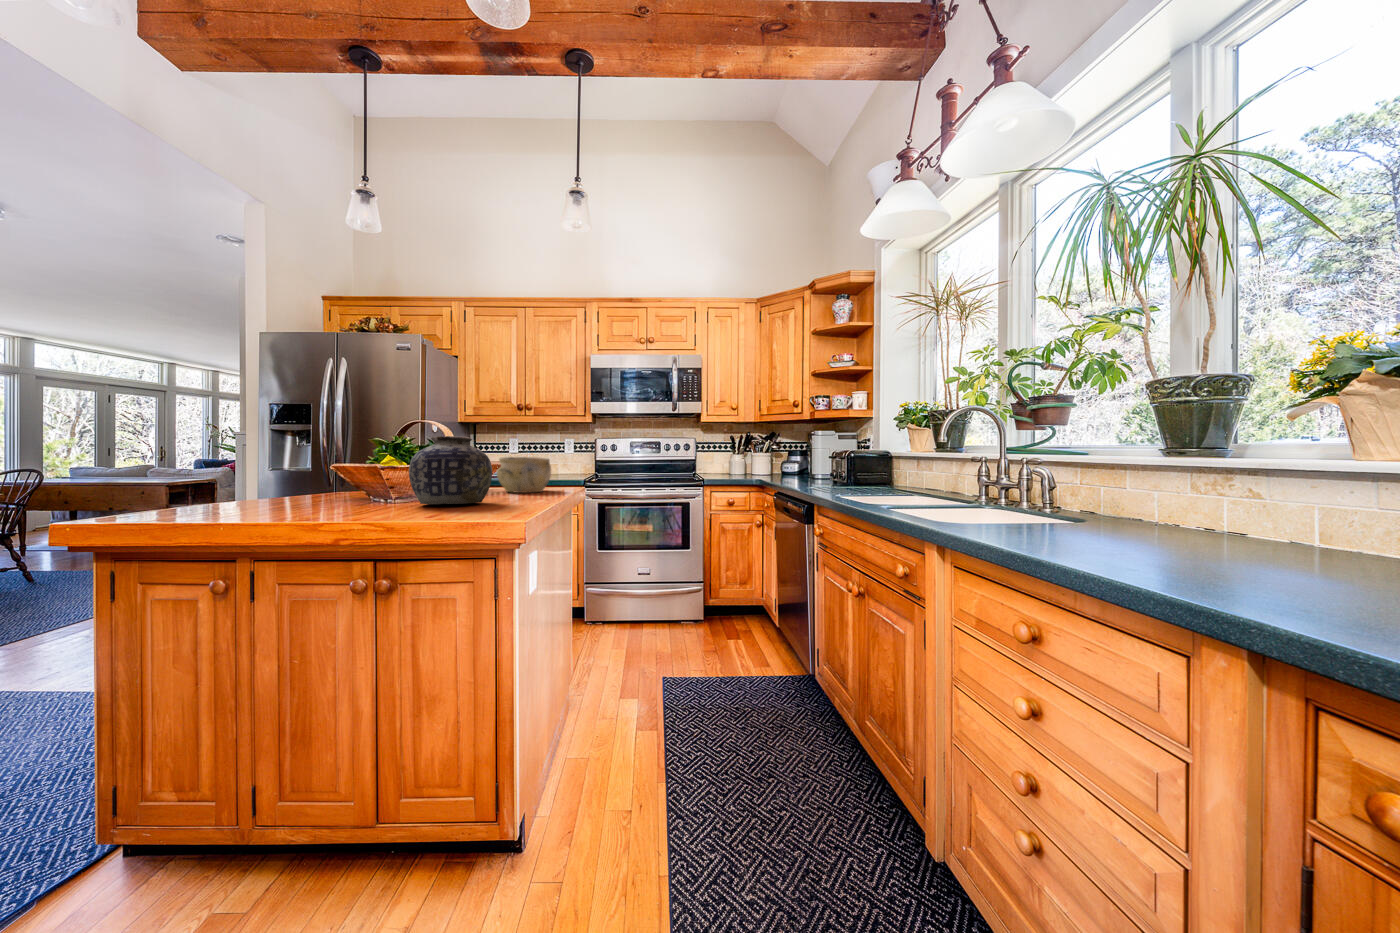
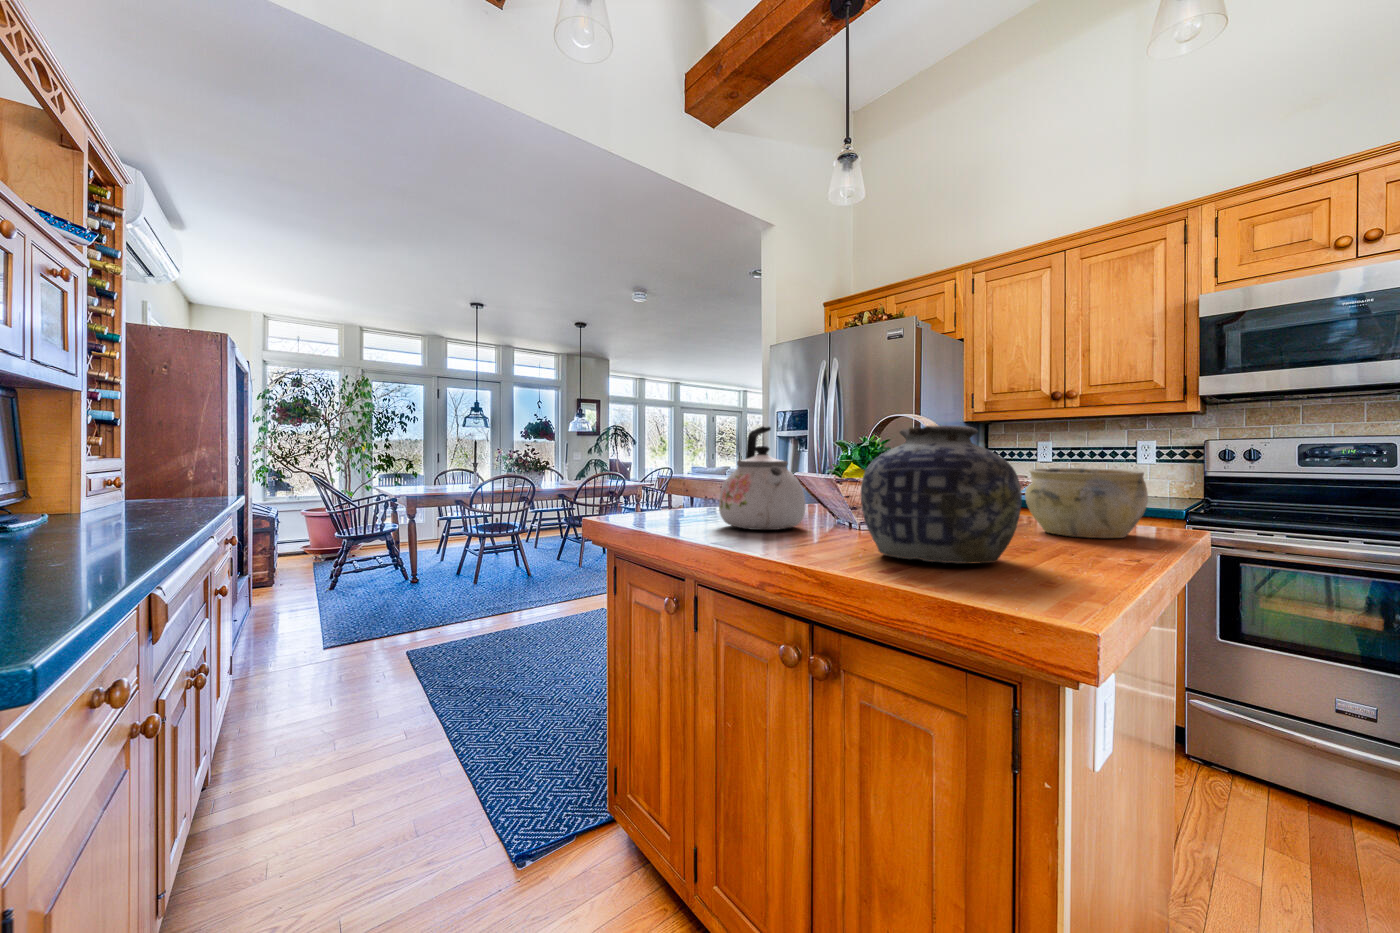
kettle: none [280,428,357,503] -> present [719,427,806,530]

